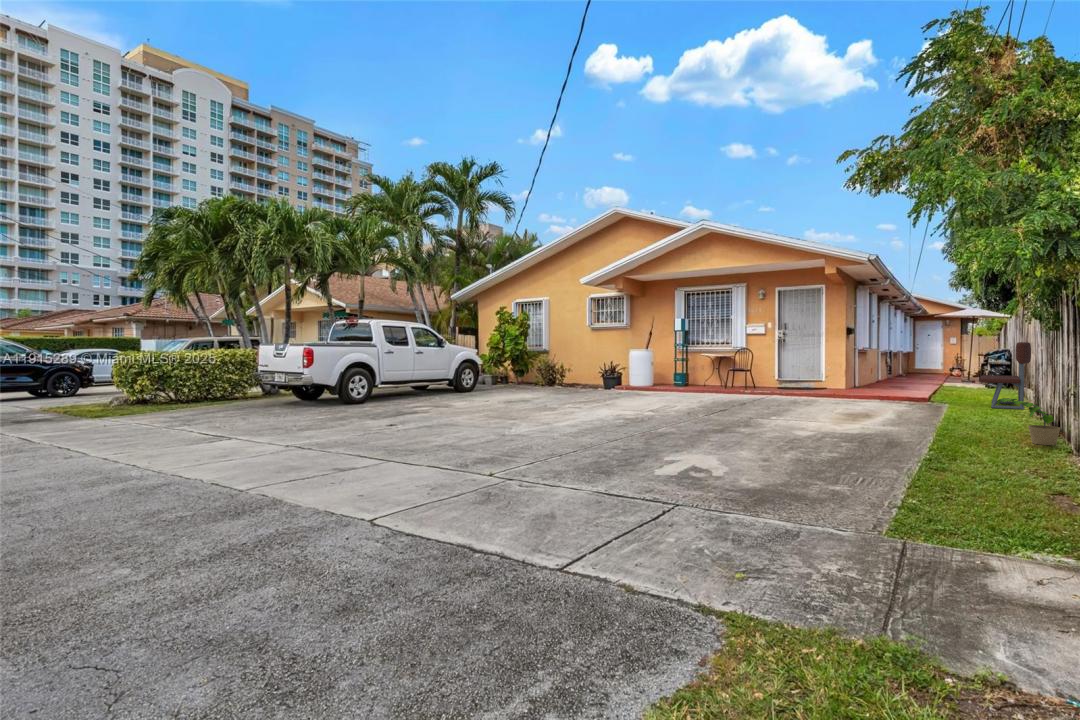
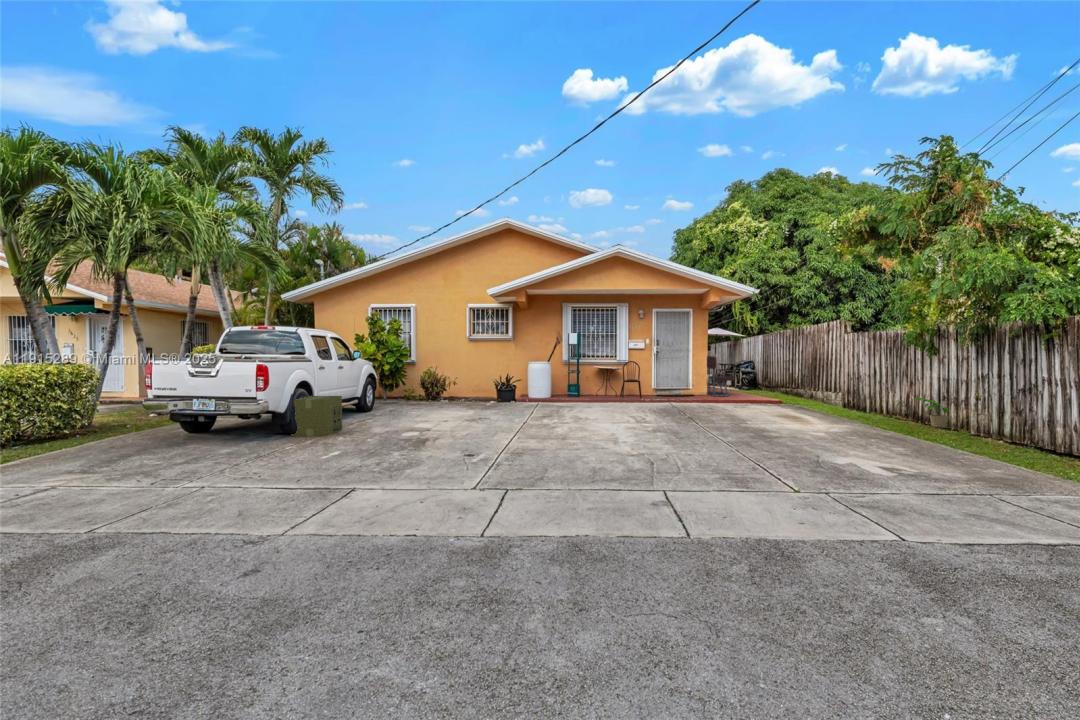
bench: present [980,342,1031,410] -> present [707,356,735,396]
cardboard box: none [344,375,390,408] -> present [291,396,342,436]

